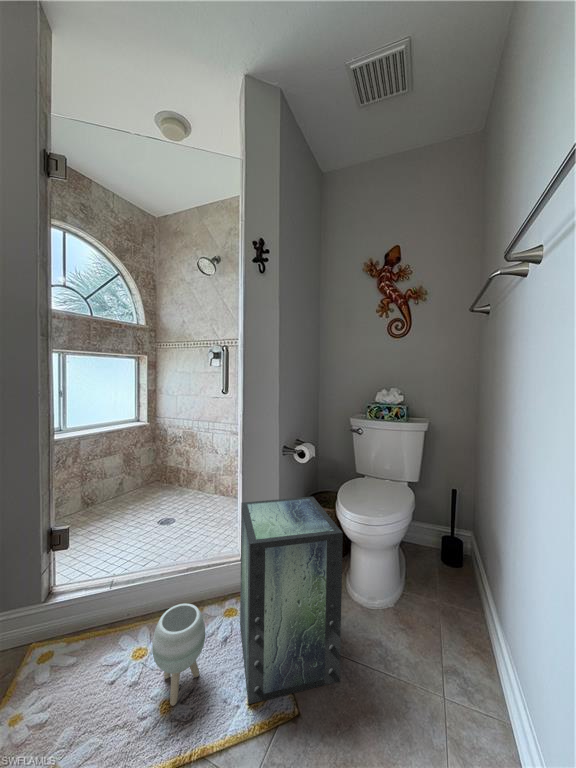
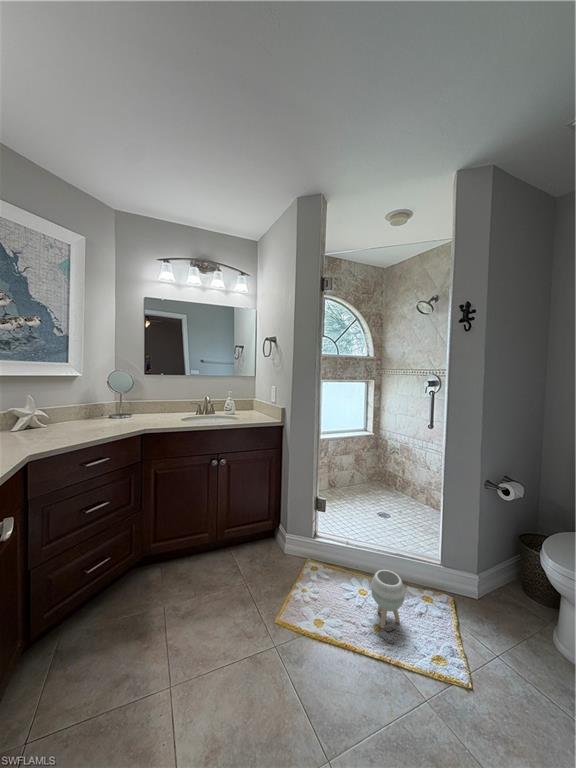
storage box: present [240,497,343,704] -> none [432,518,524,694]

